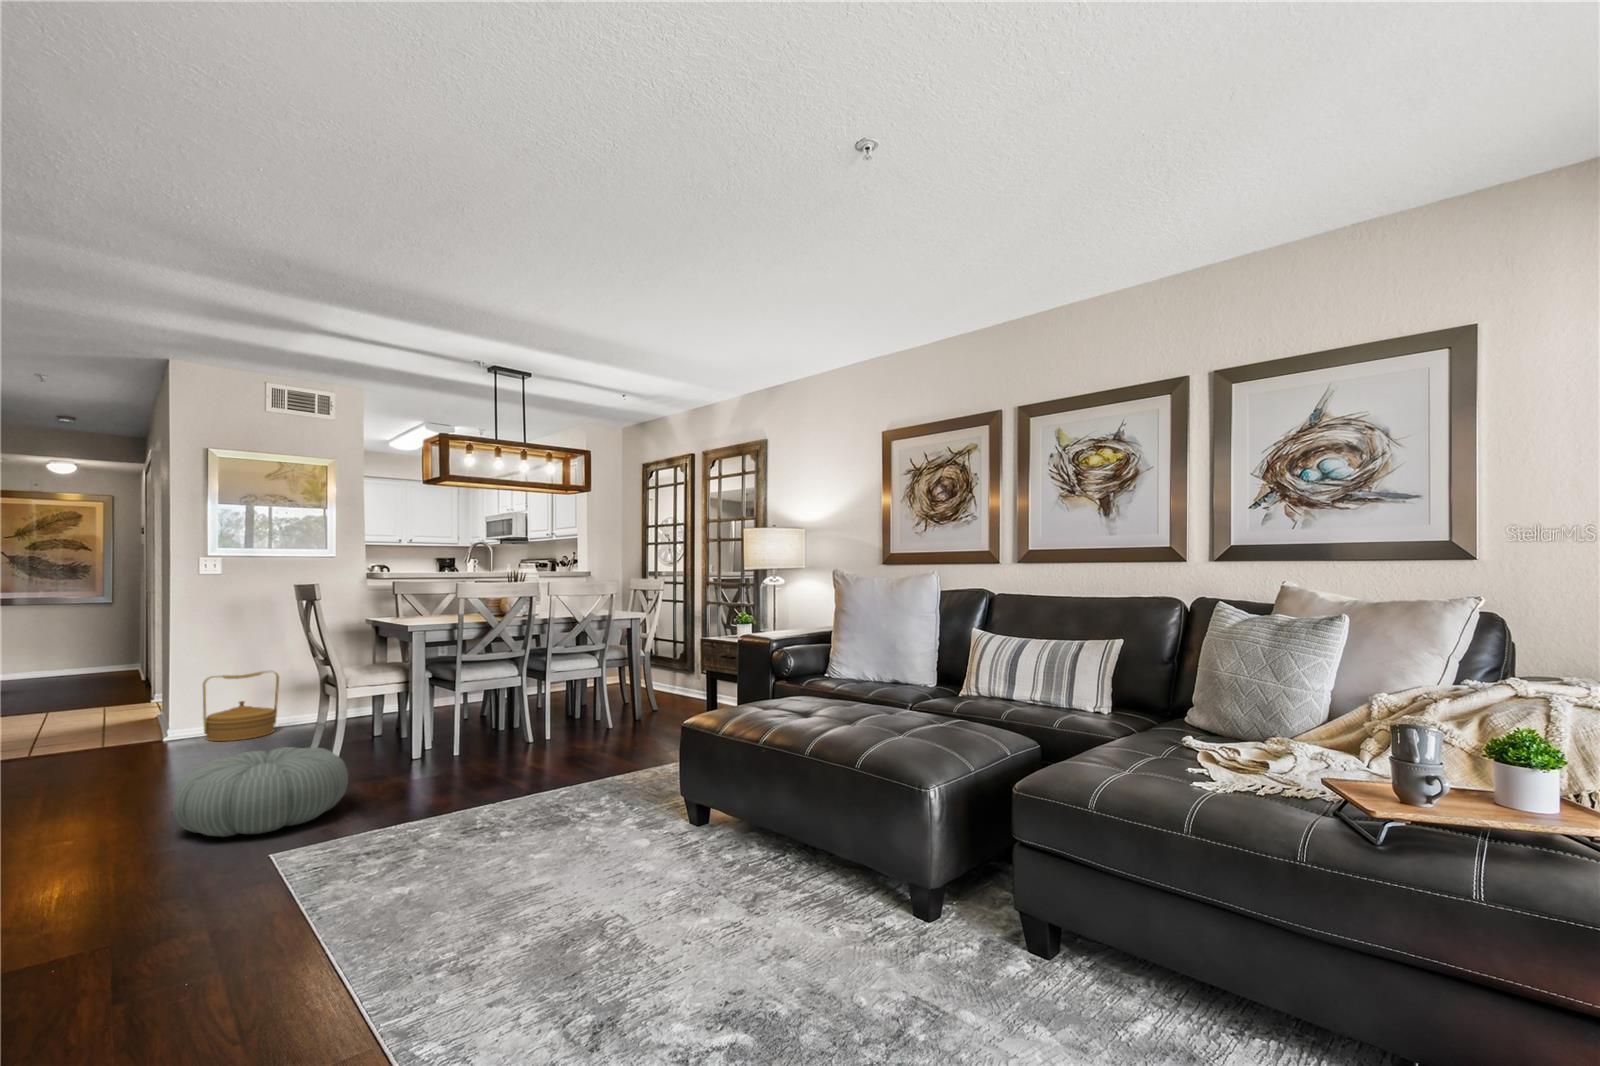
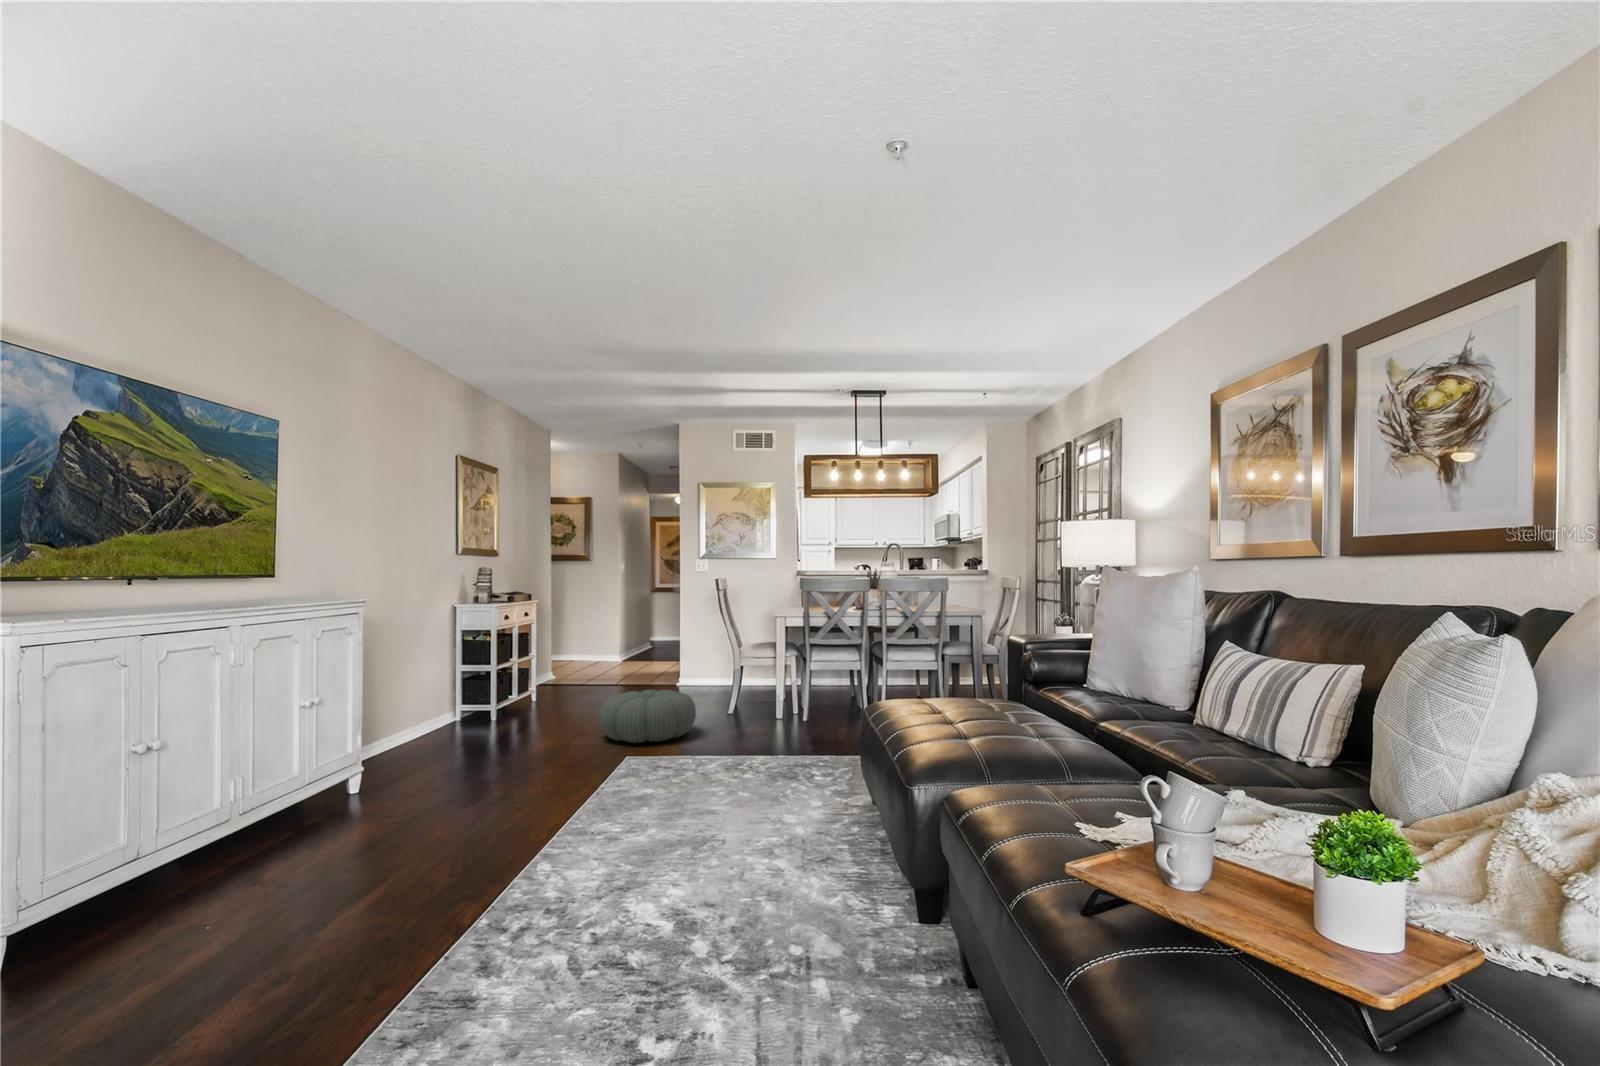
woven basket: present [203,671,279,741] -> none [691,640,736,687]

